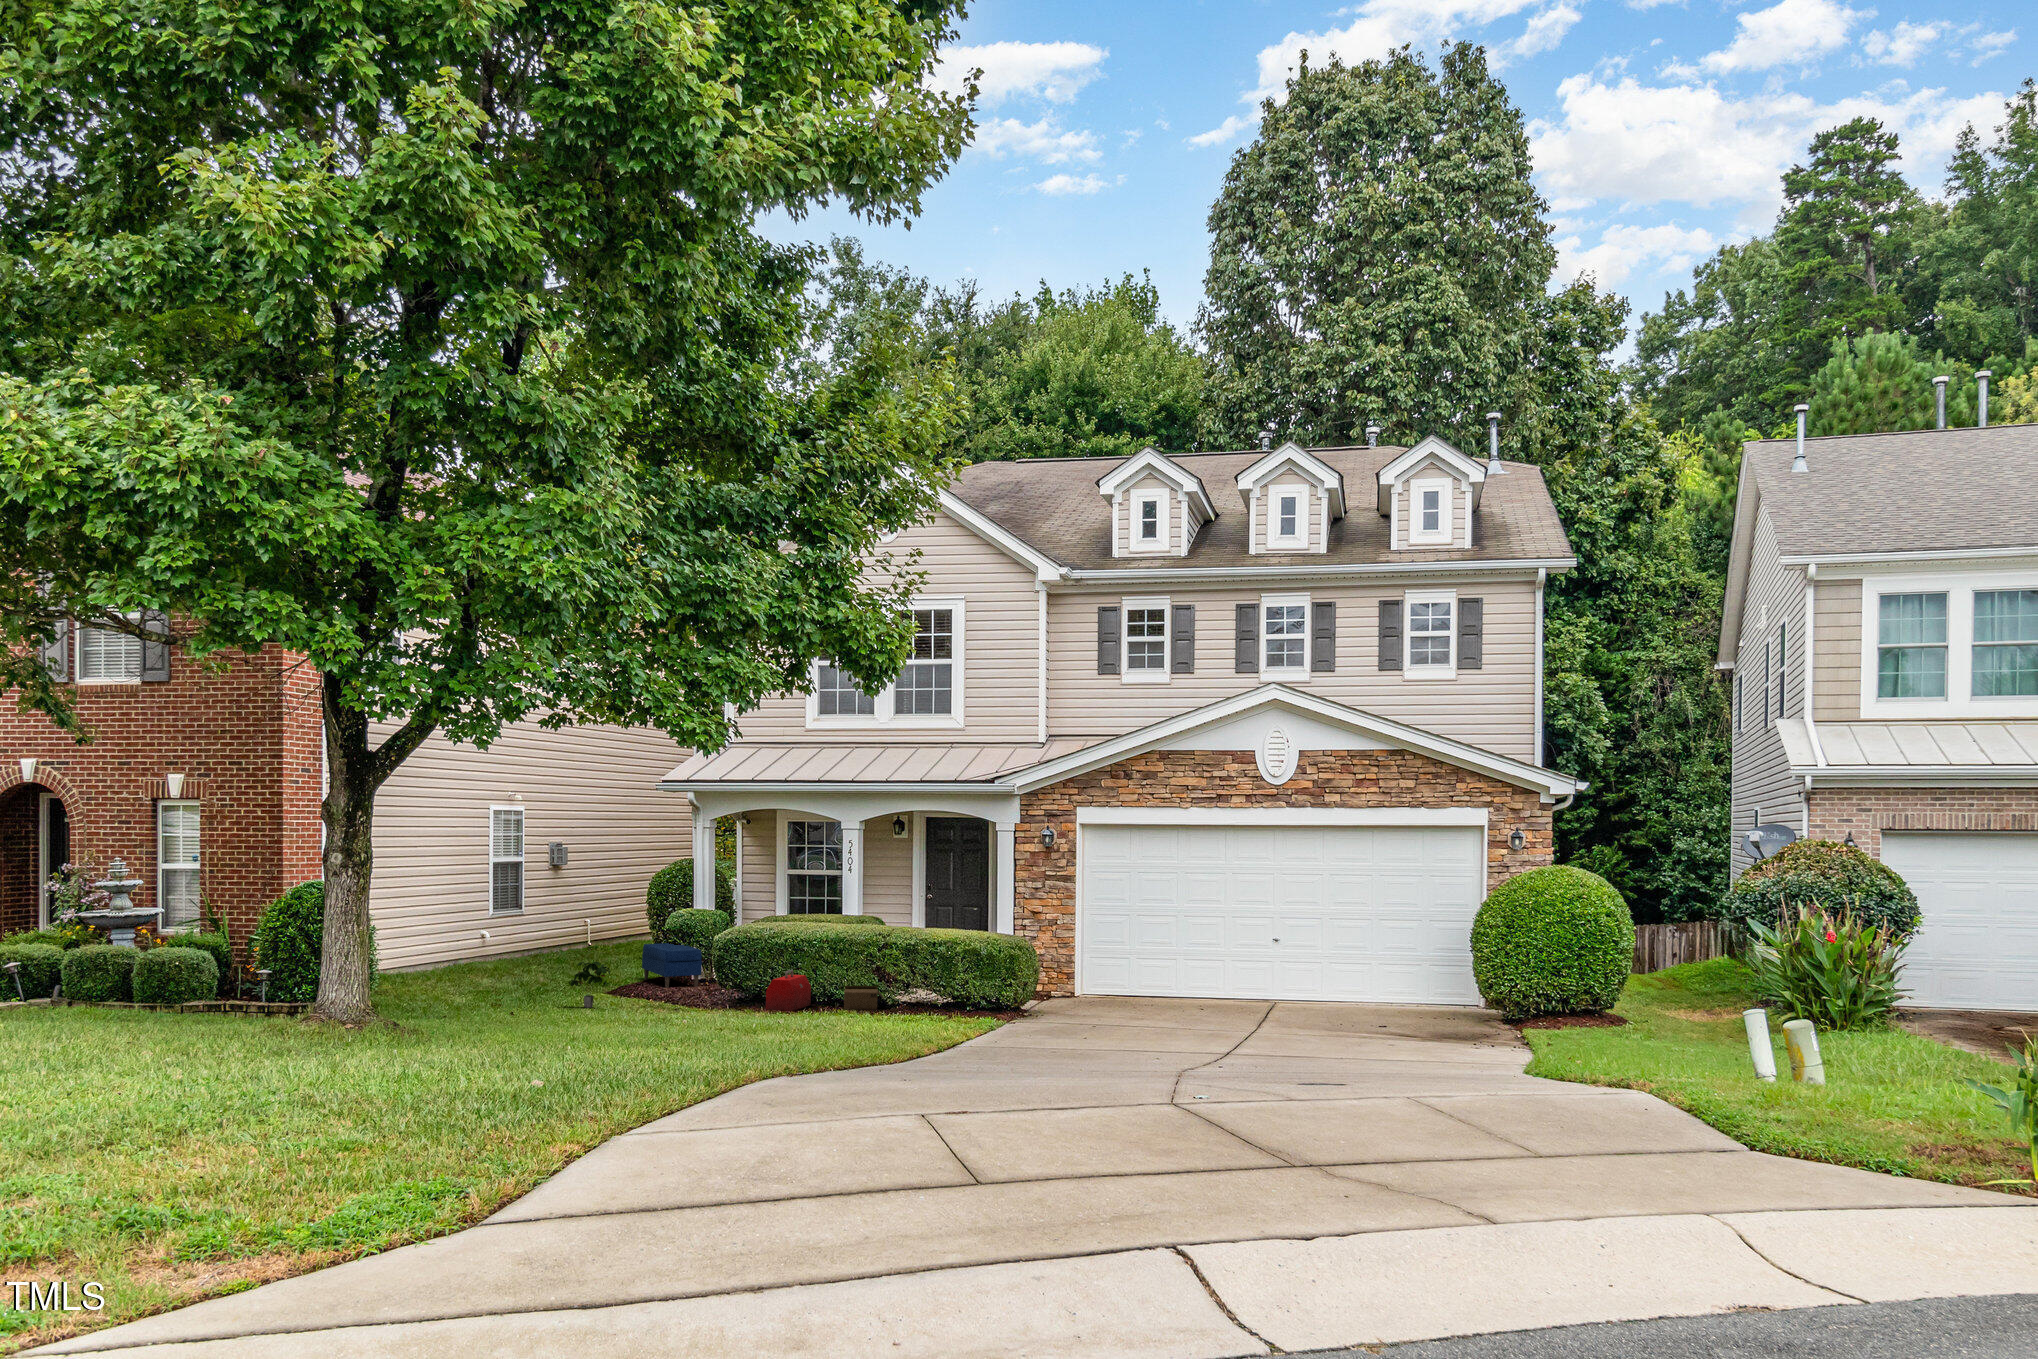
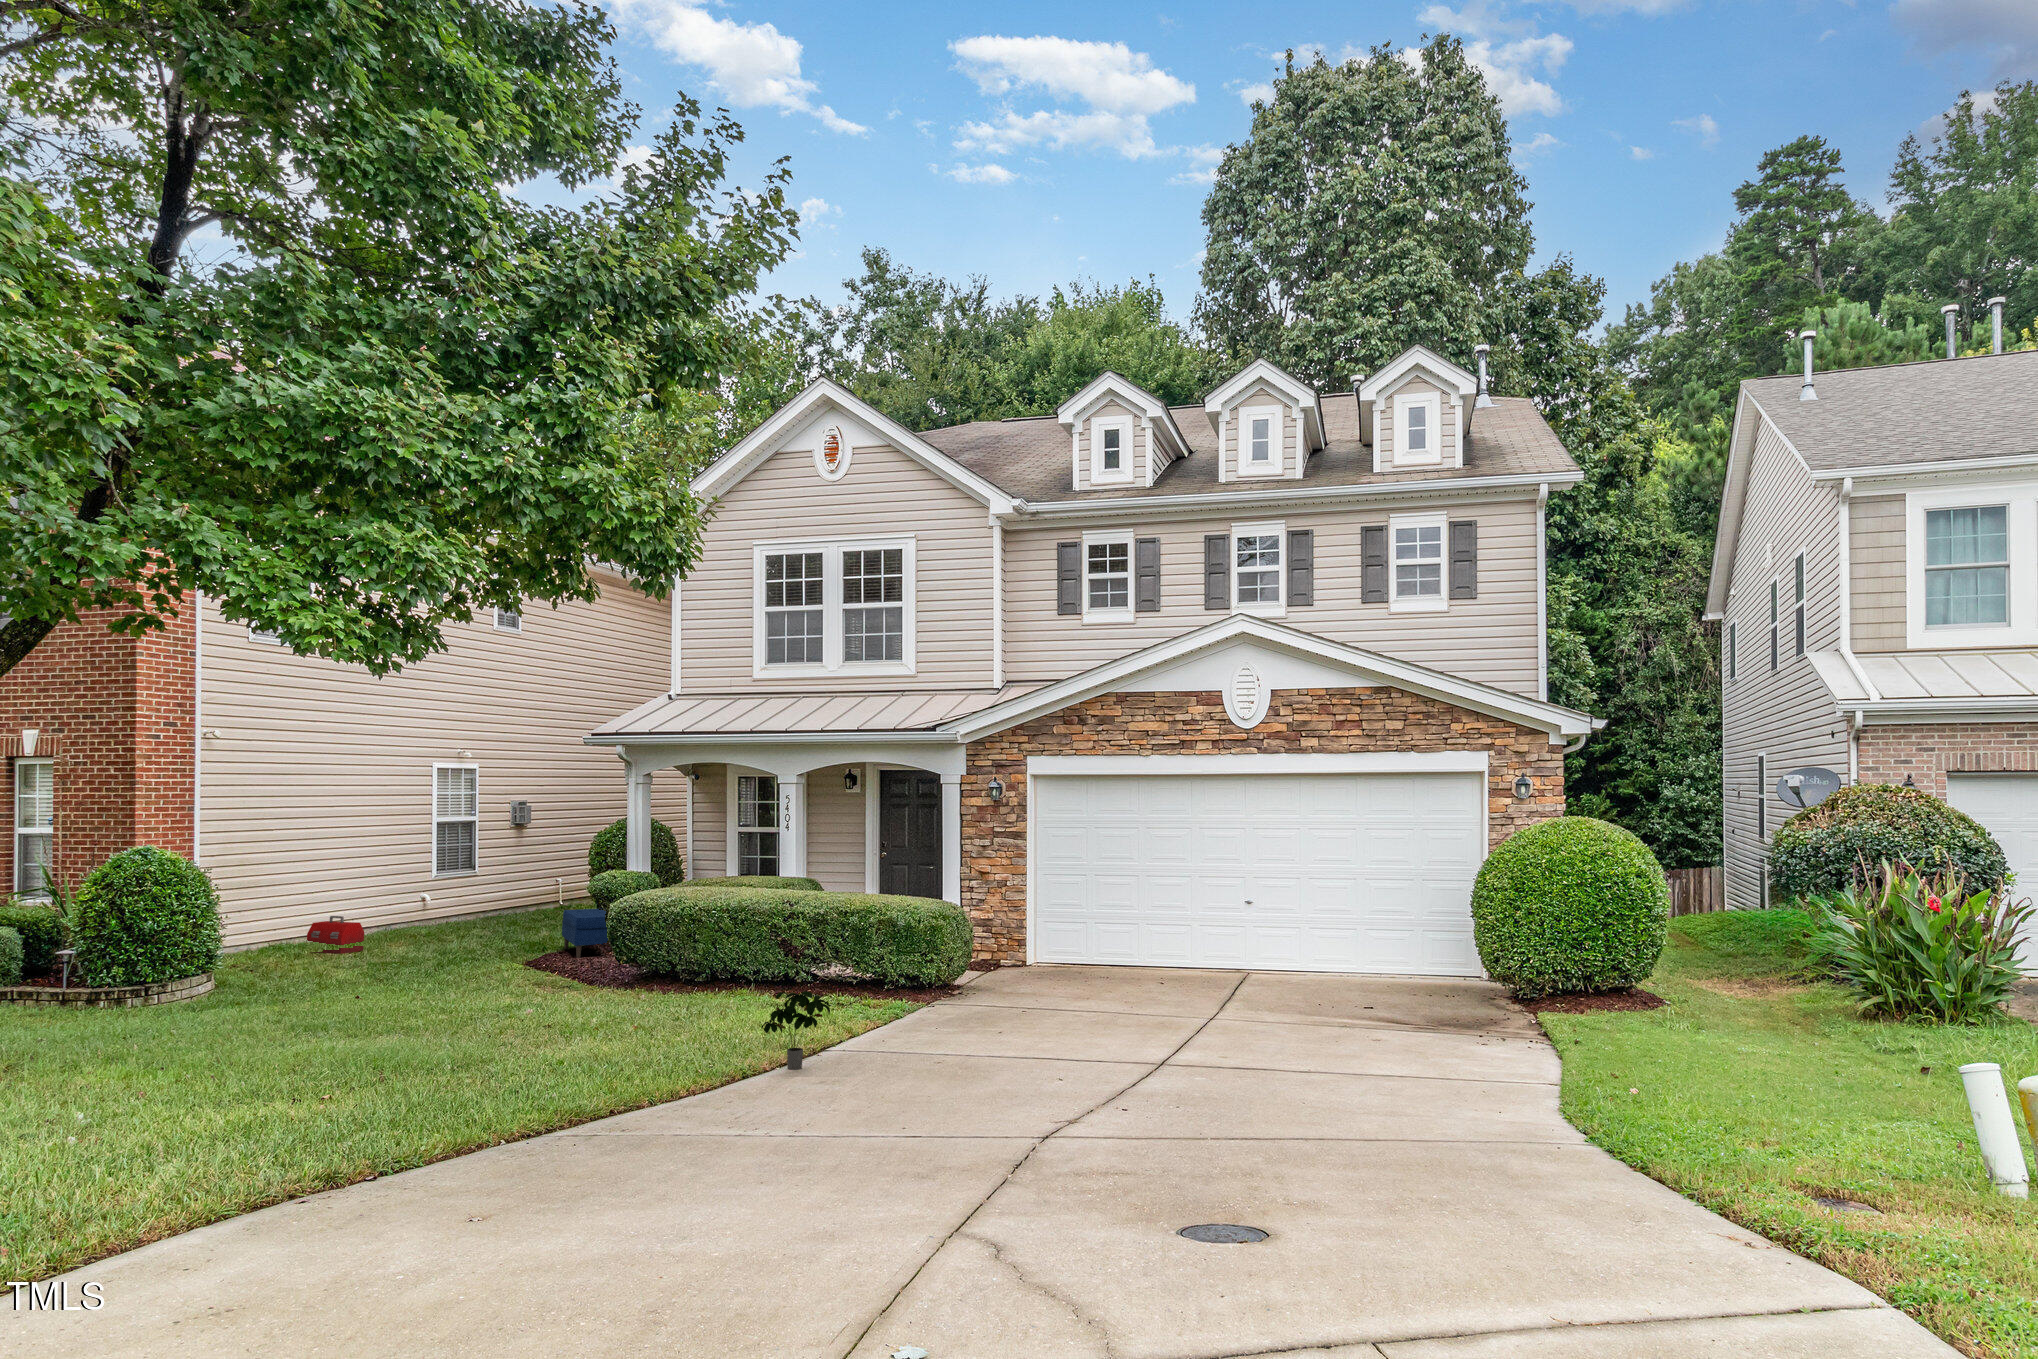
potted plant: present [569,962,610,1008] -> present [761,991,830,1070]
toolbox: present [766,970,811,1011] -> present [307,916,364,954]
cardboard box: present [844,986,884,1010] -> none [747,957,796,985]

